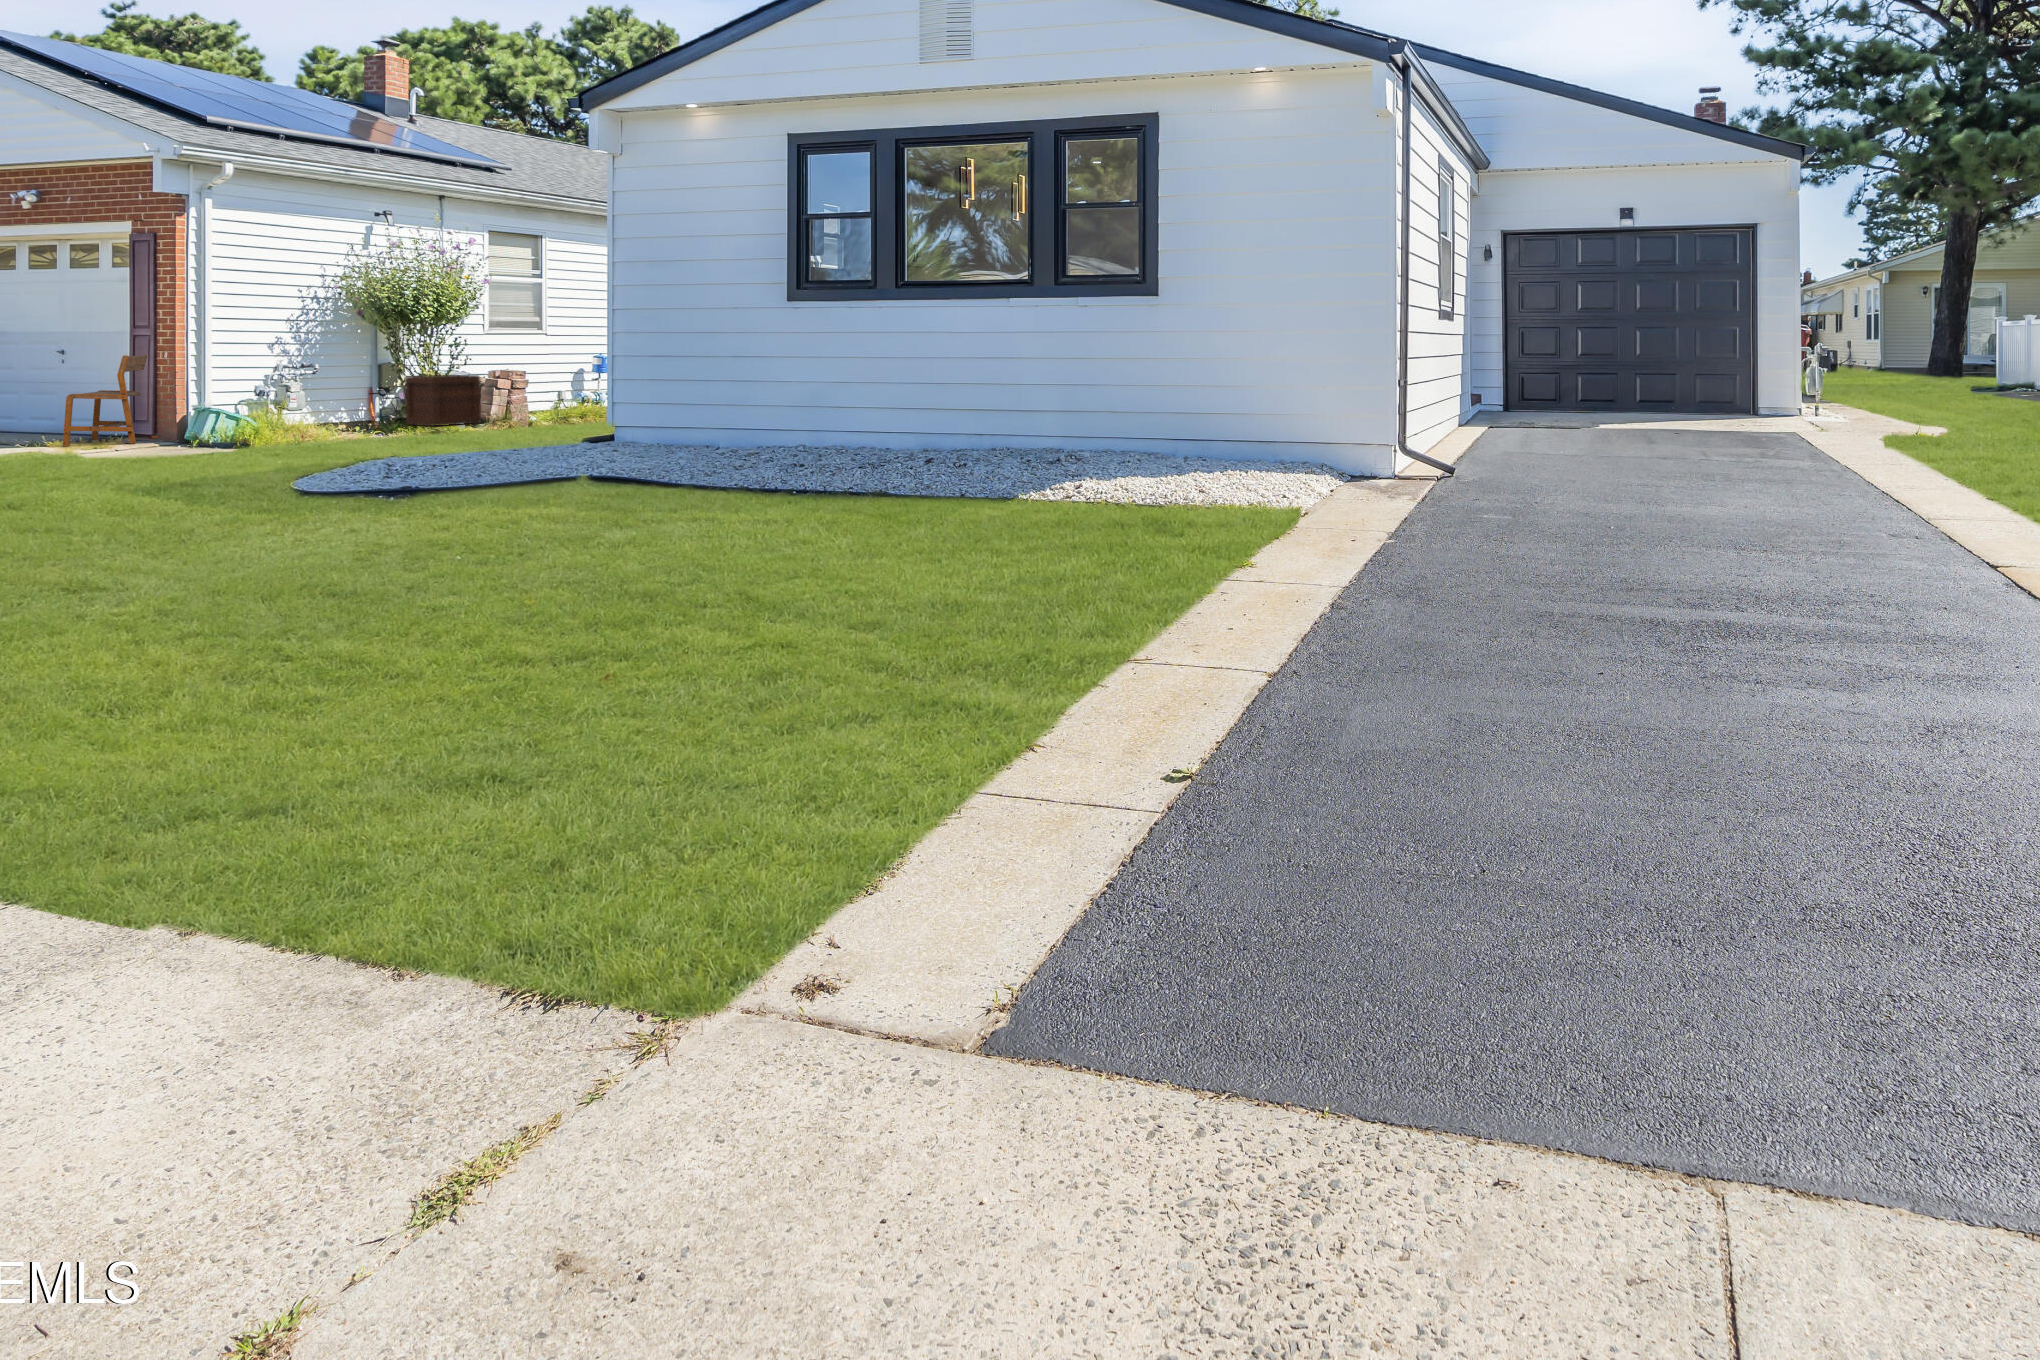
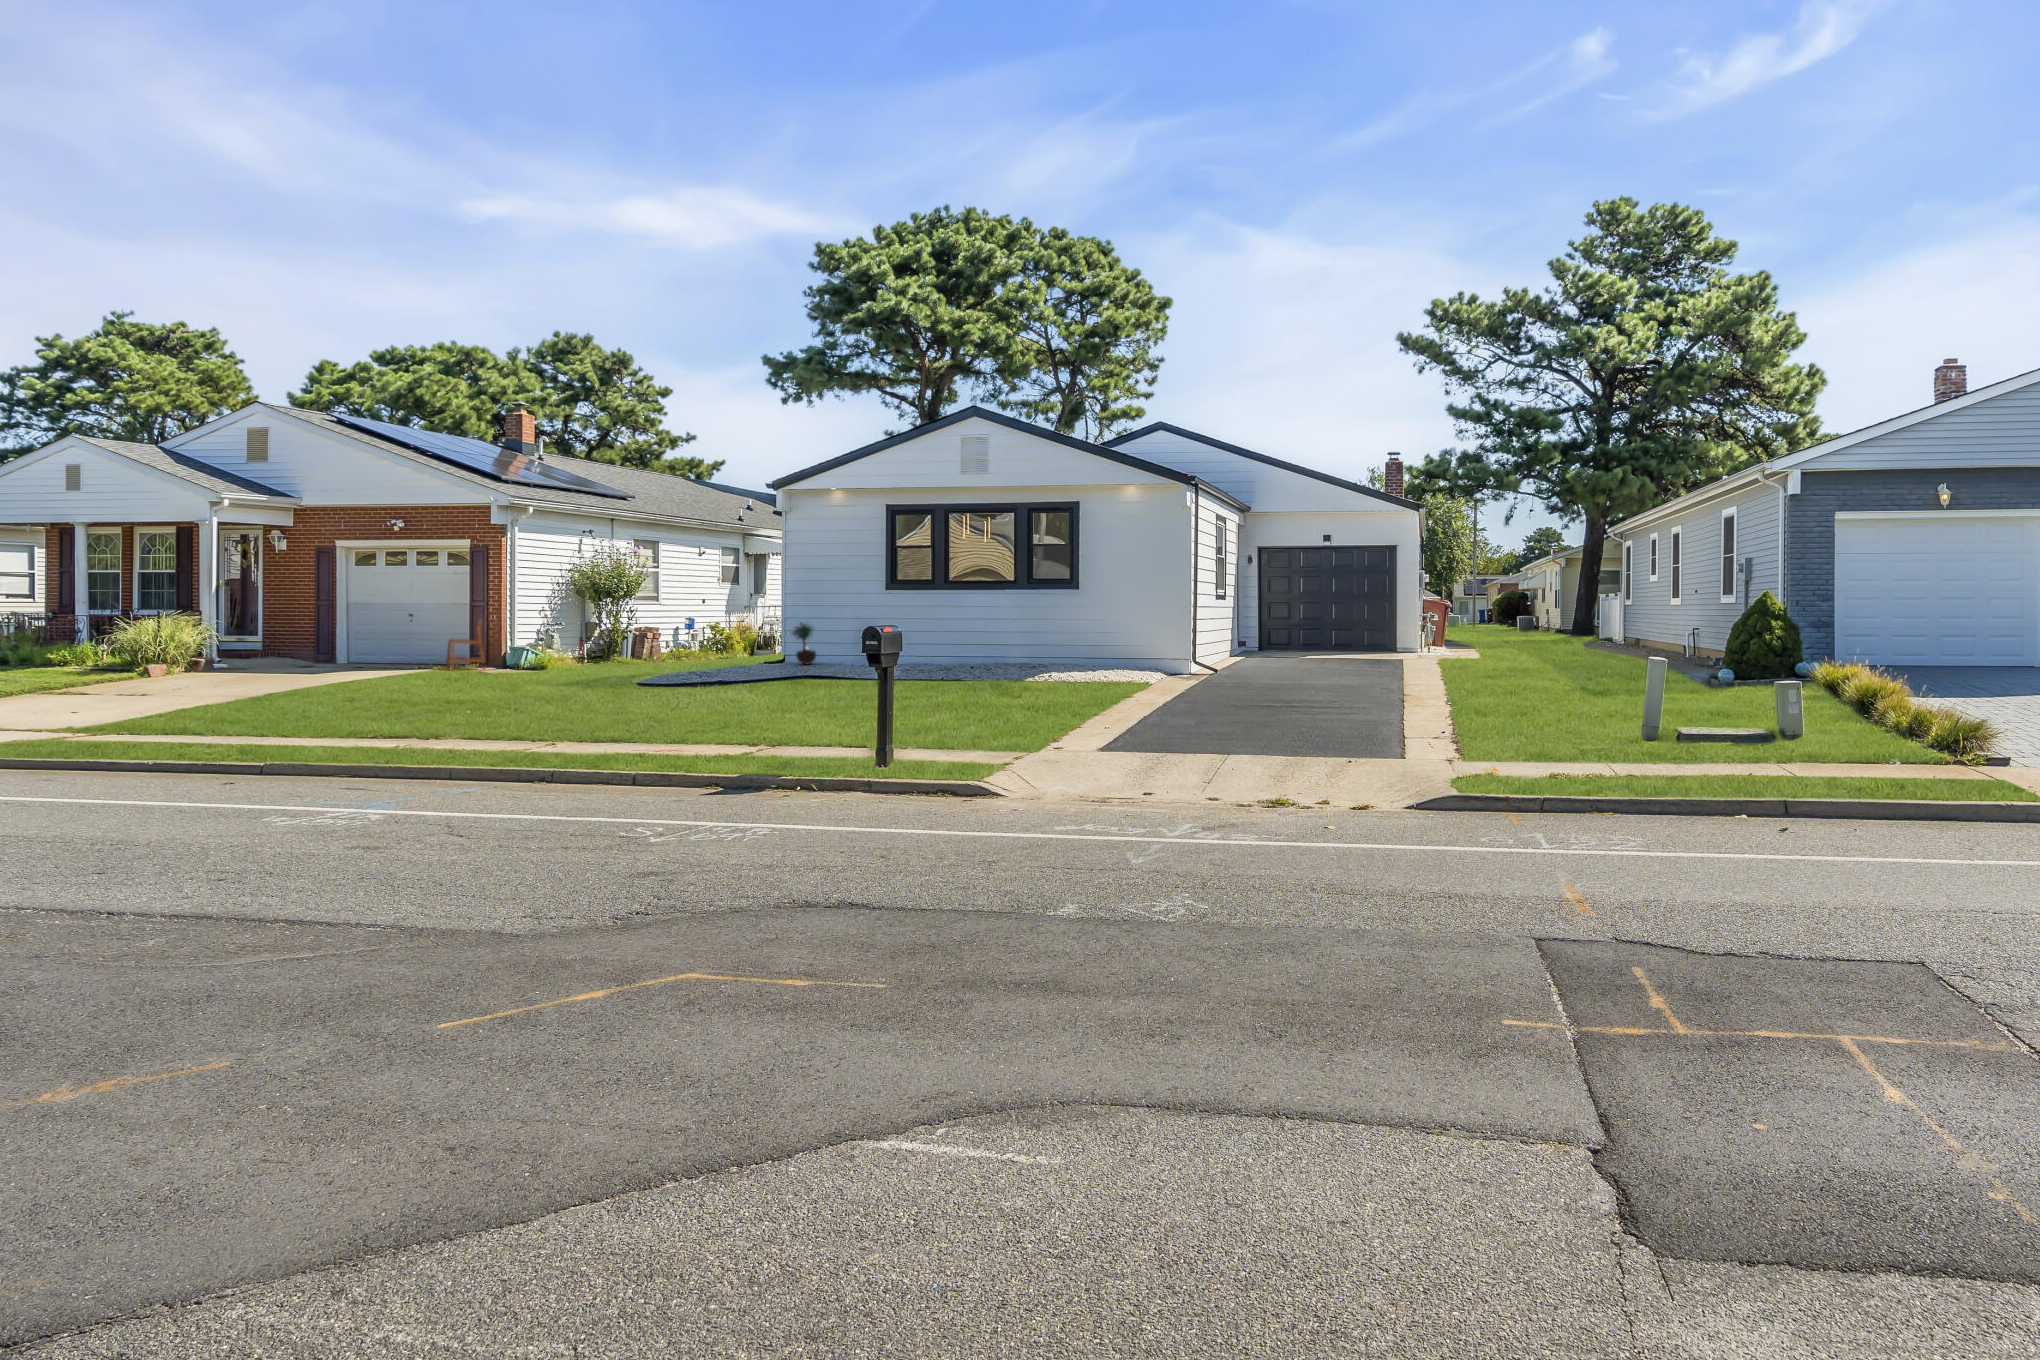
potted tree: none [598,358,657,446] -> present [791,622,816,664]
wooden crate: present [405,375,481,426] -> none [608,630,653,661]

